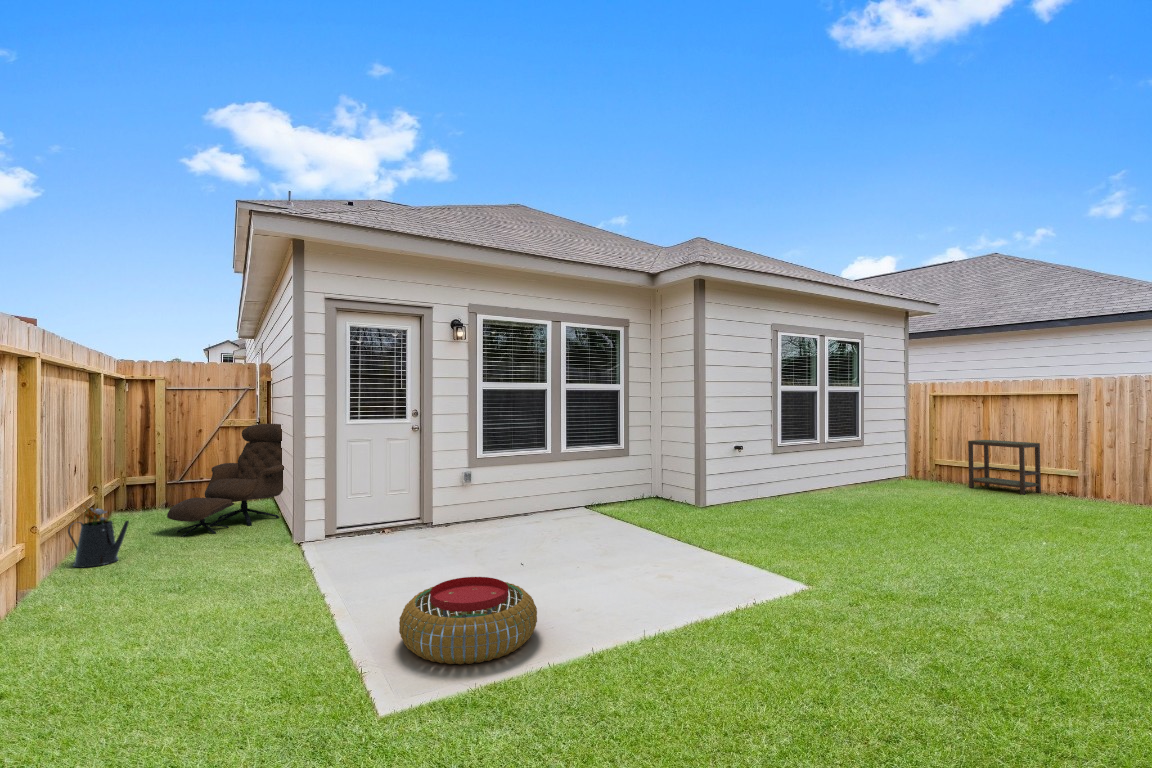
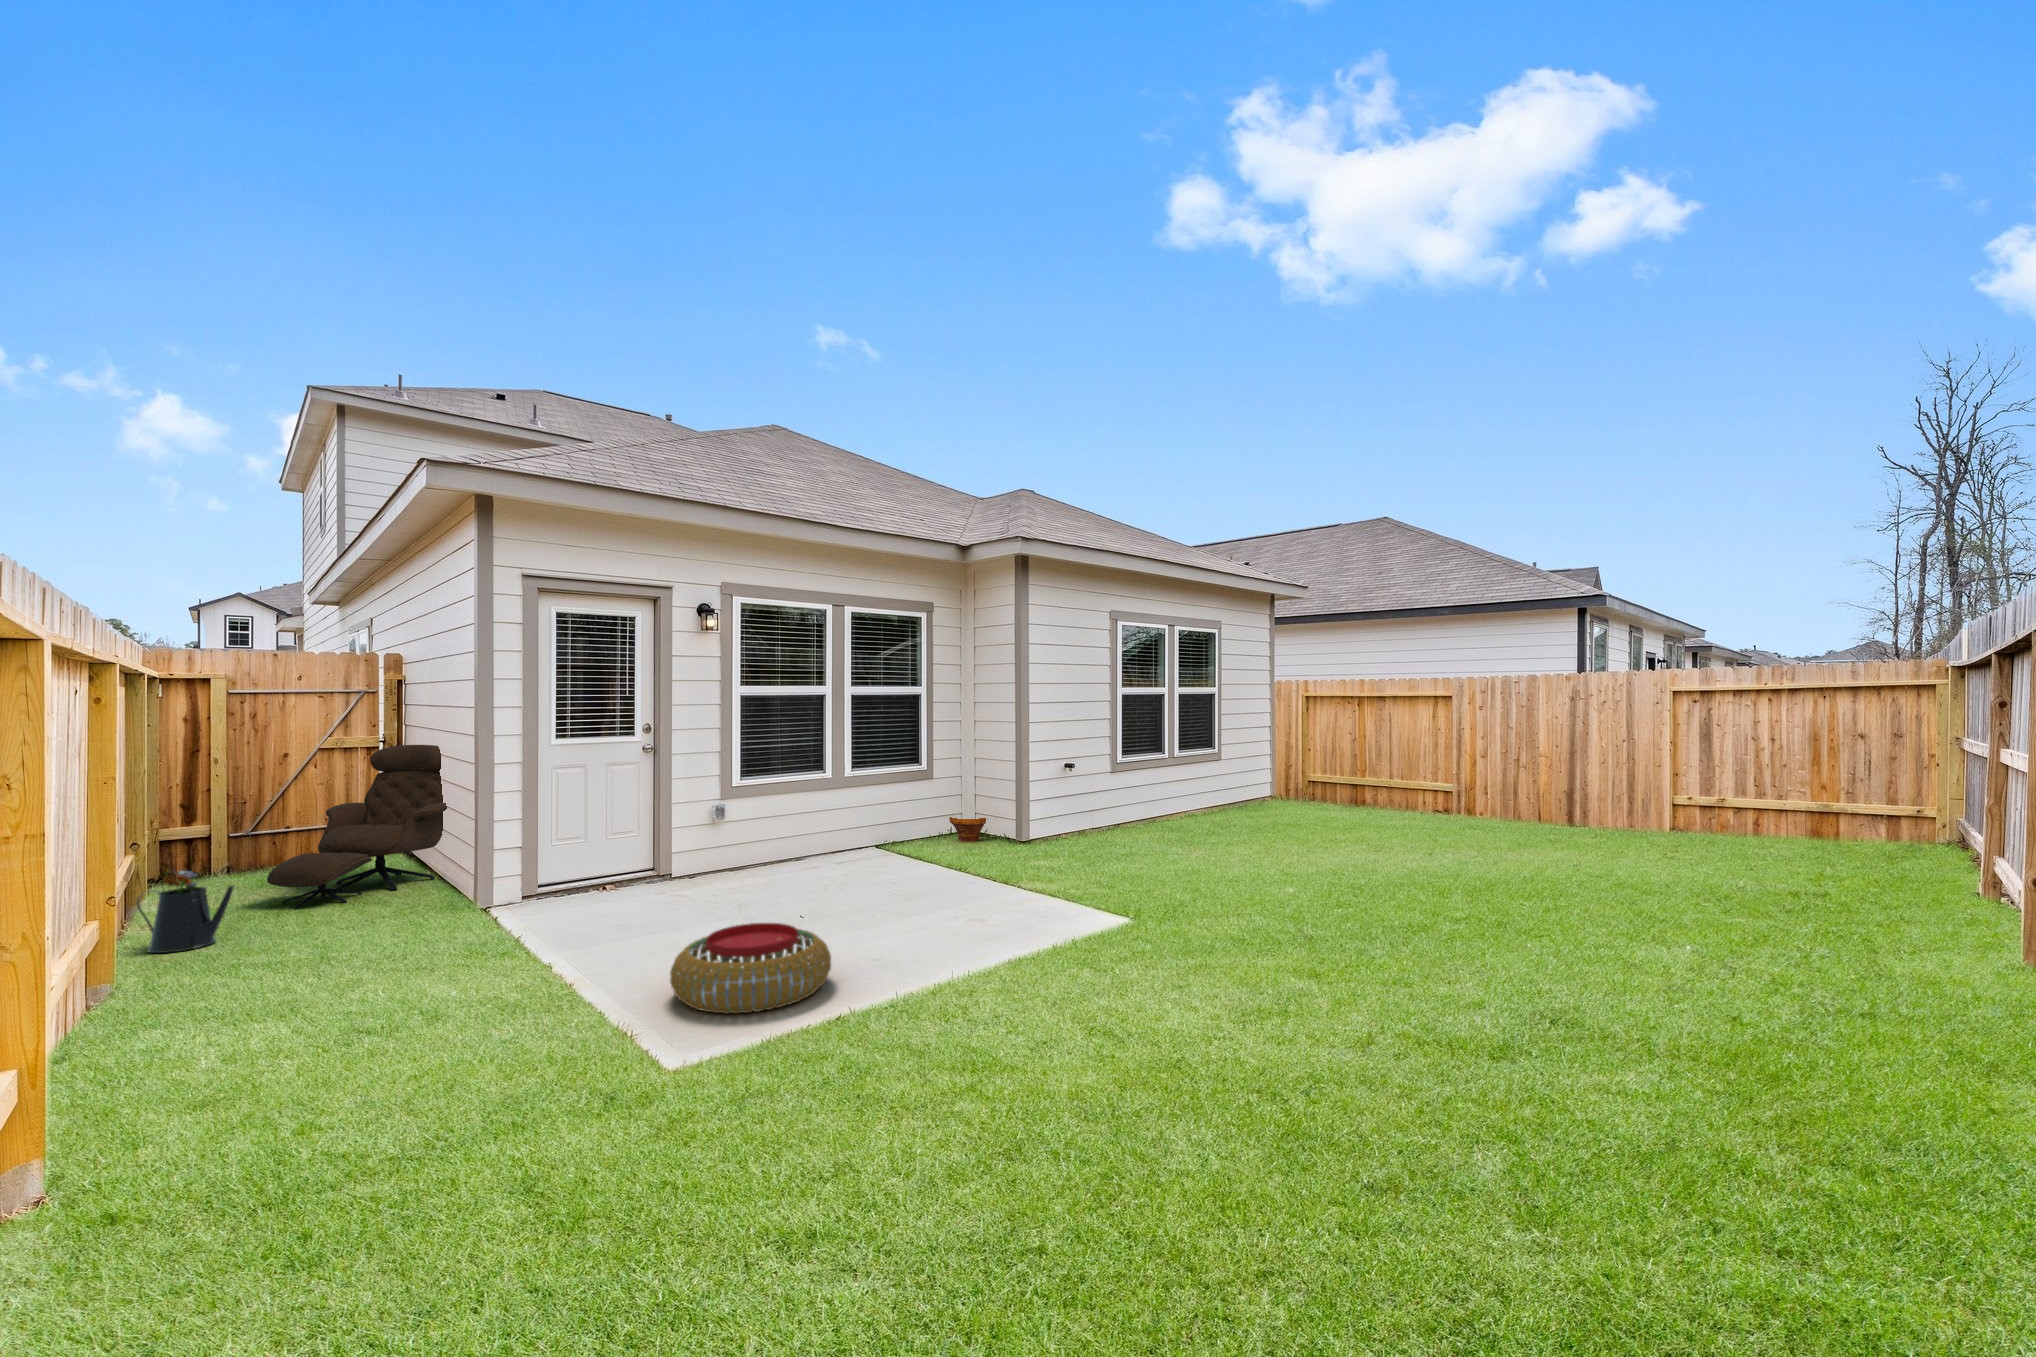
side table: present [968,440,1041,495] -> none [1340,751,1414,815]
planter: none [642,482,672,505] -> present [949,817,986,842]

